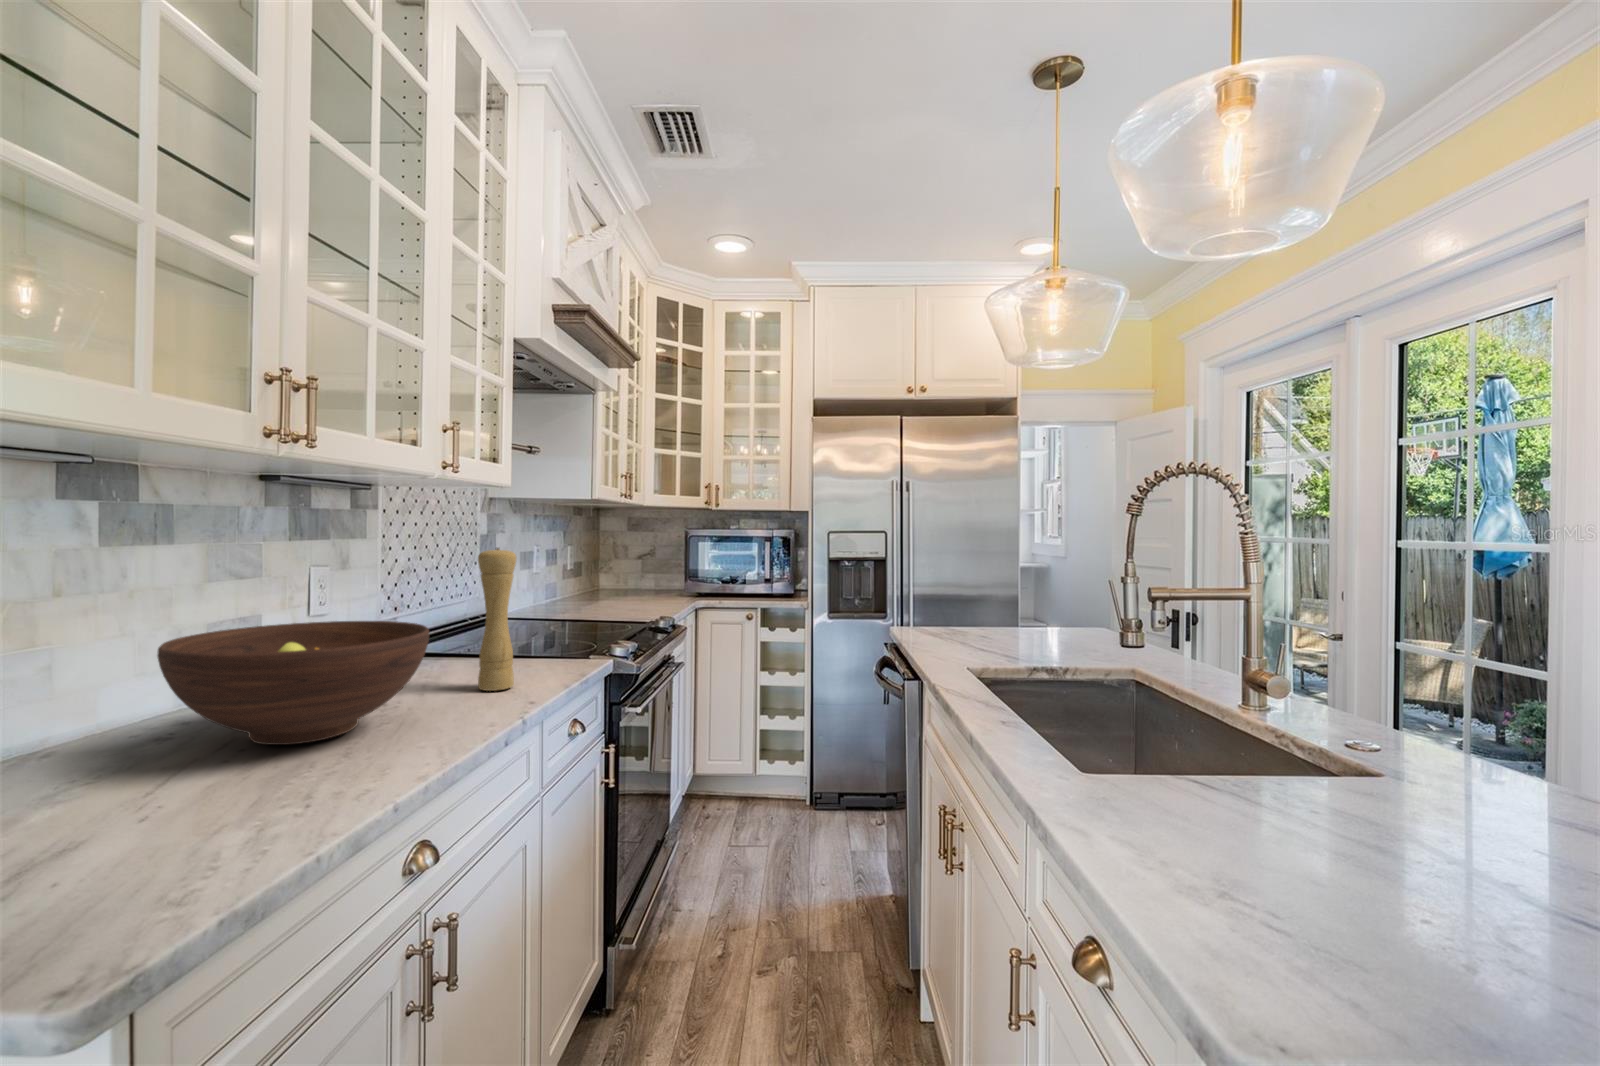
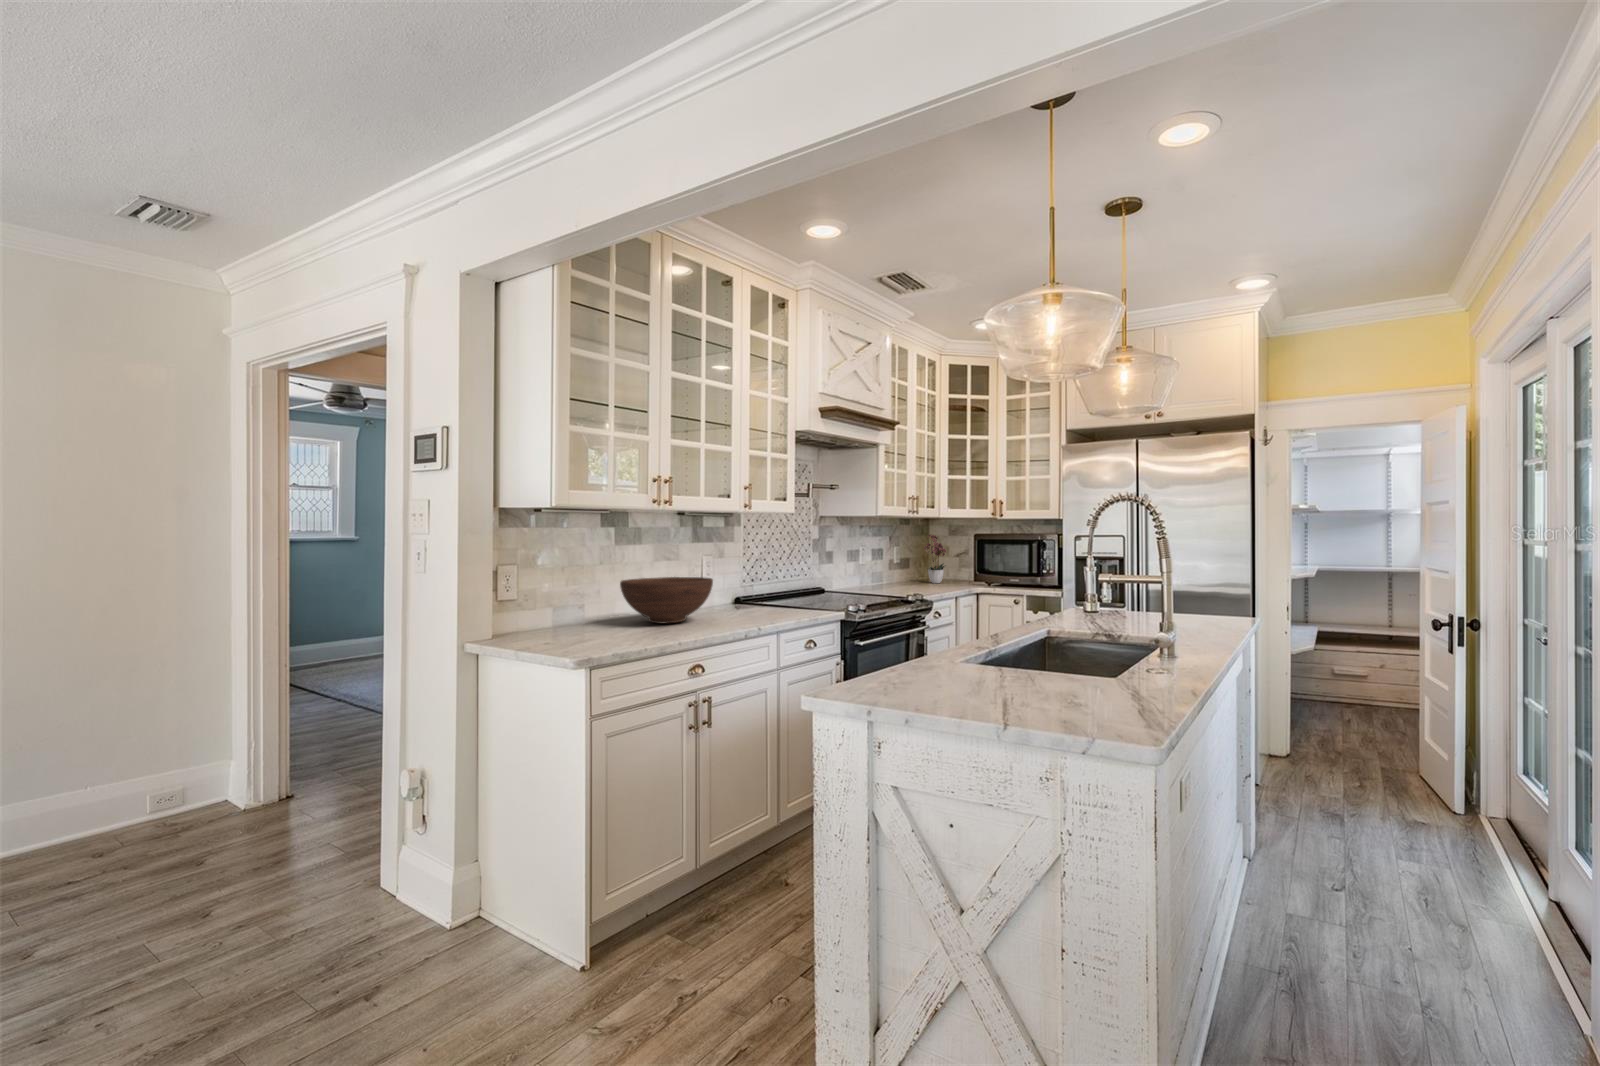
flower arrangement: none [613,526,655,596] -> present [924,535,946,583]
pepper mill: present [478,548,516,691] -> none [749,544,768,617]

